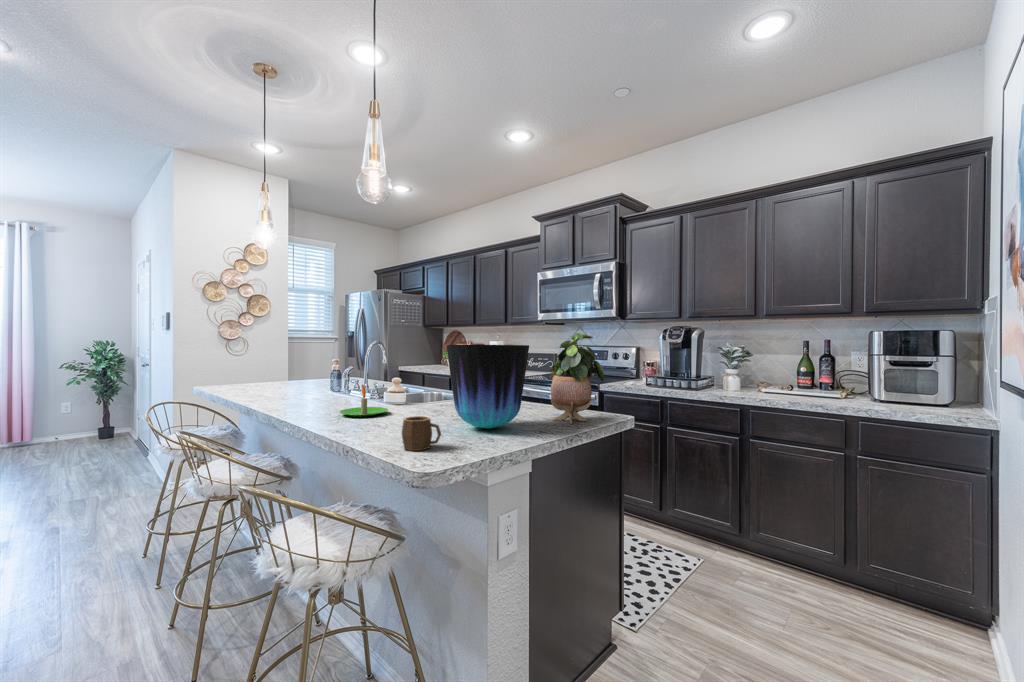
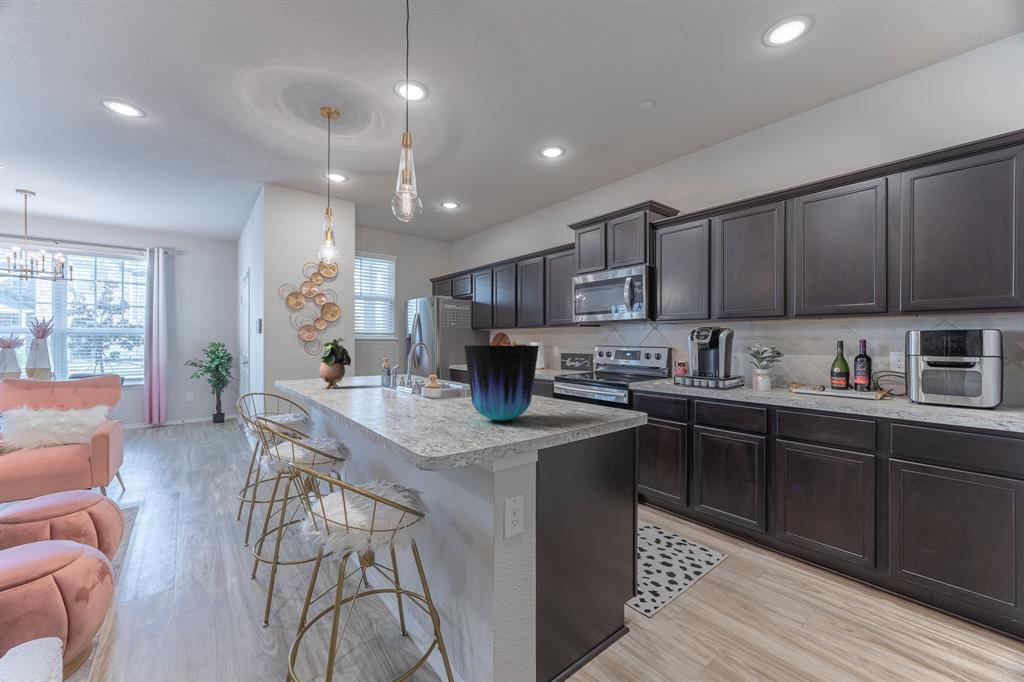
potted plant: present [550,333,604,424] -> present [319,338,351,389]
candle: present [339,384,388,417] -> none [380,380,422,408]
mug: present [402,416,441,451] -> none [417,408,451,438]

